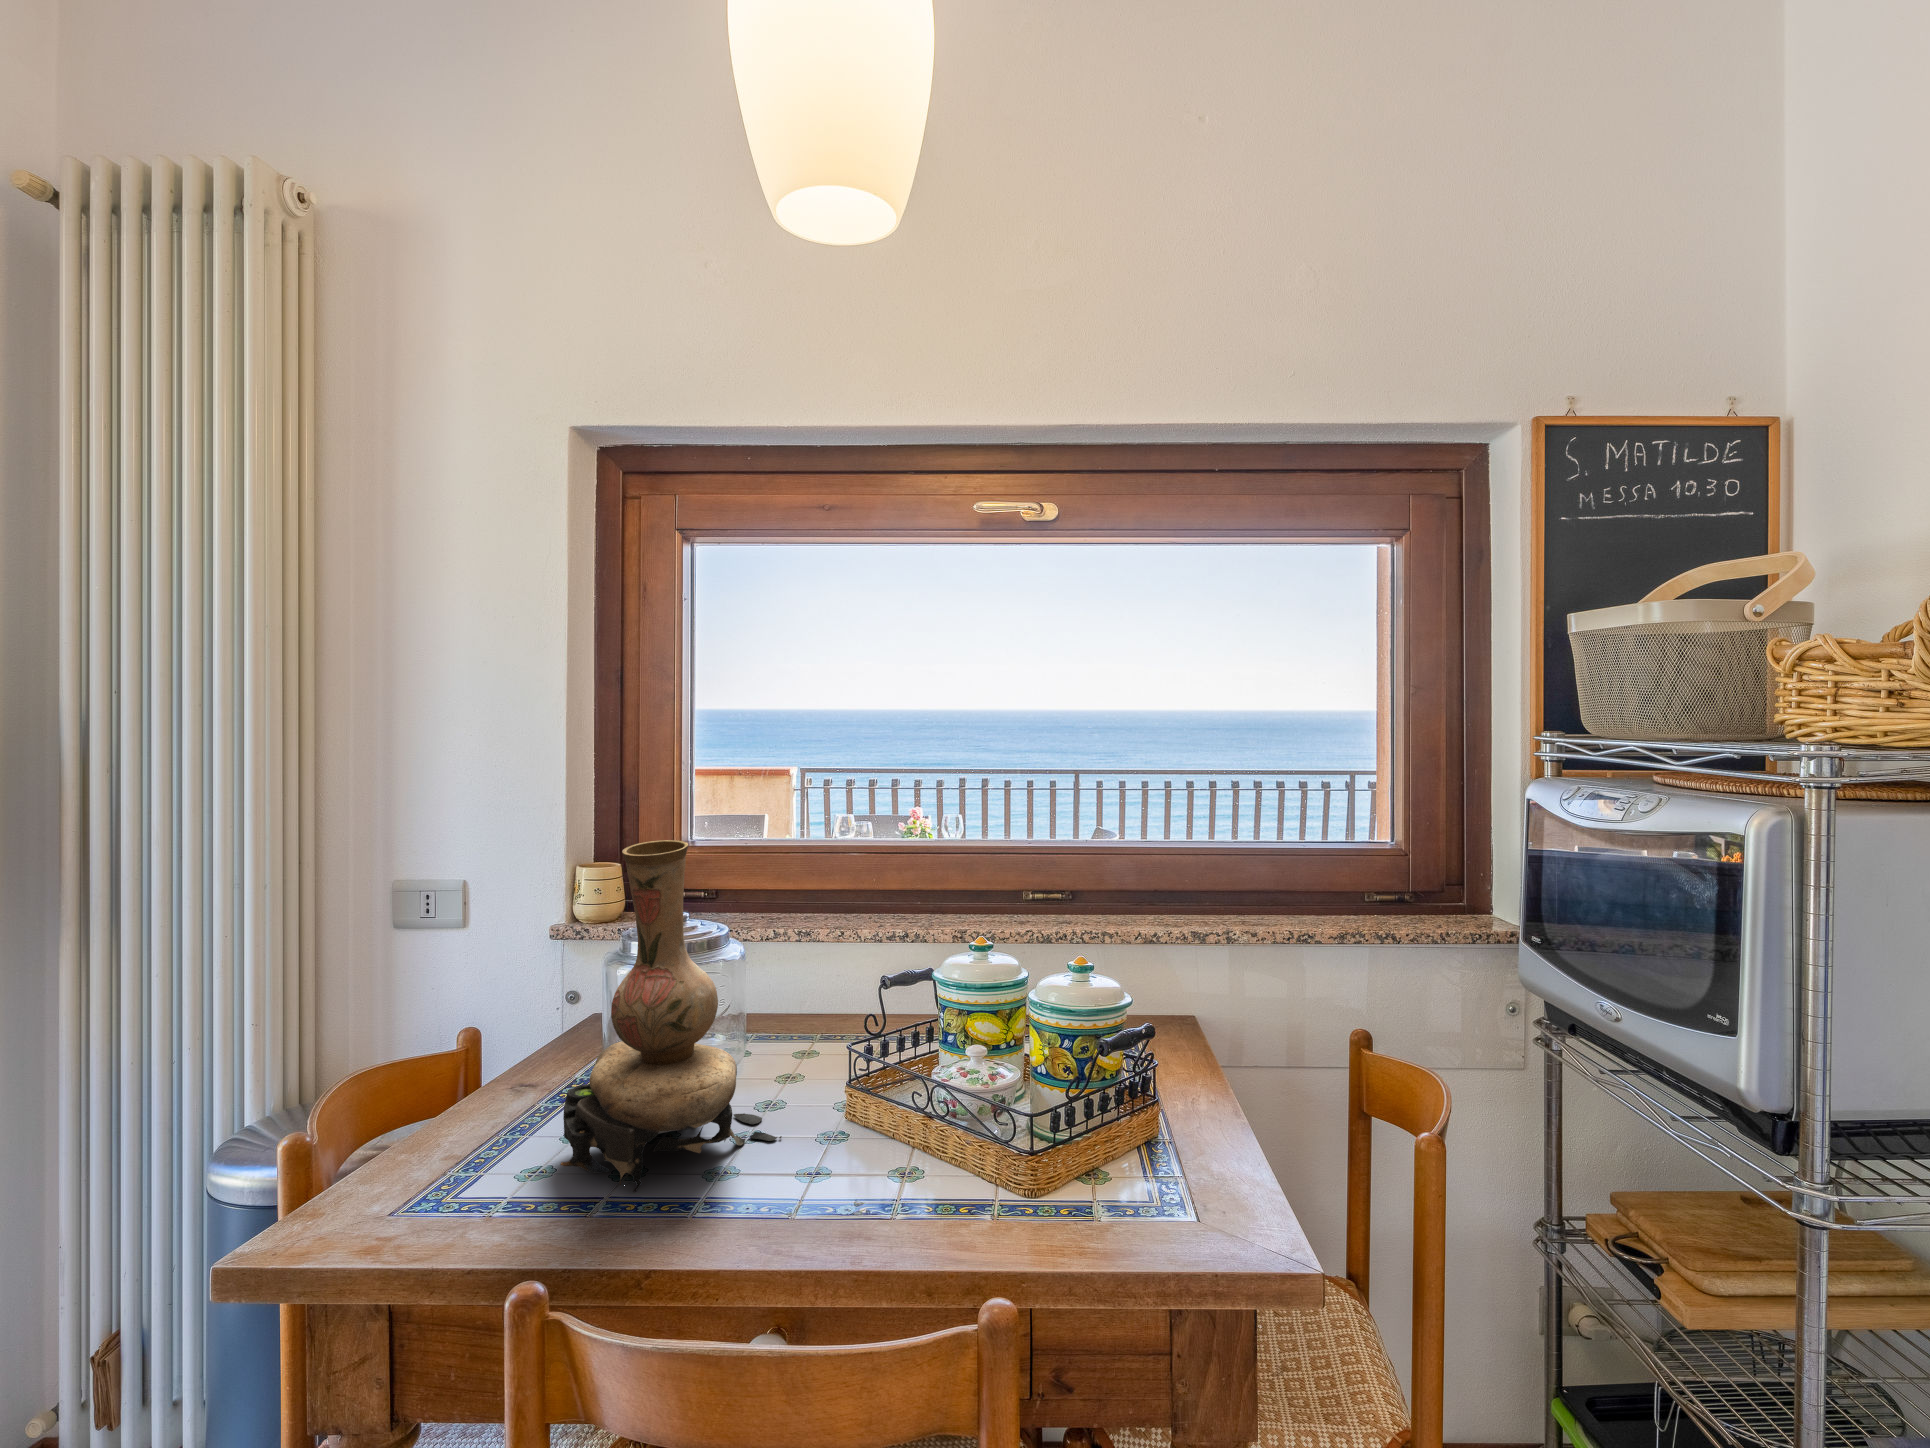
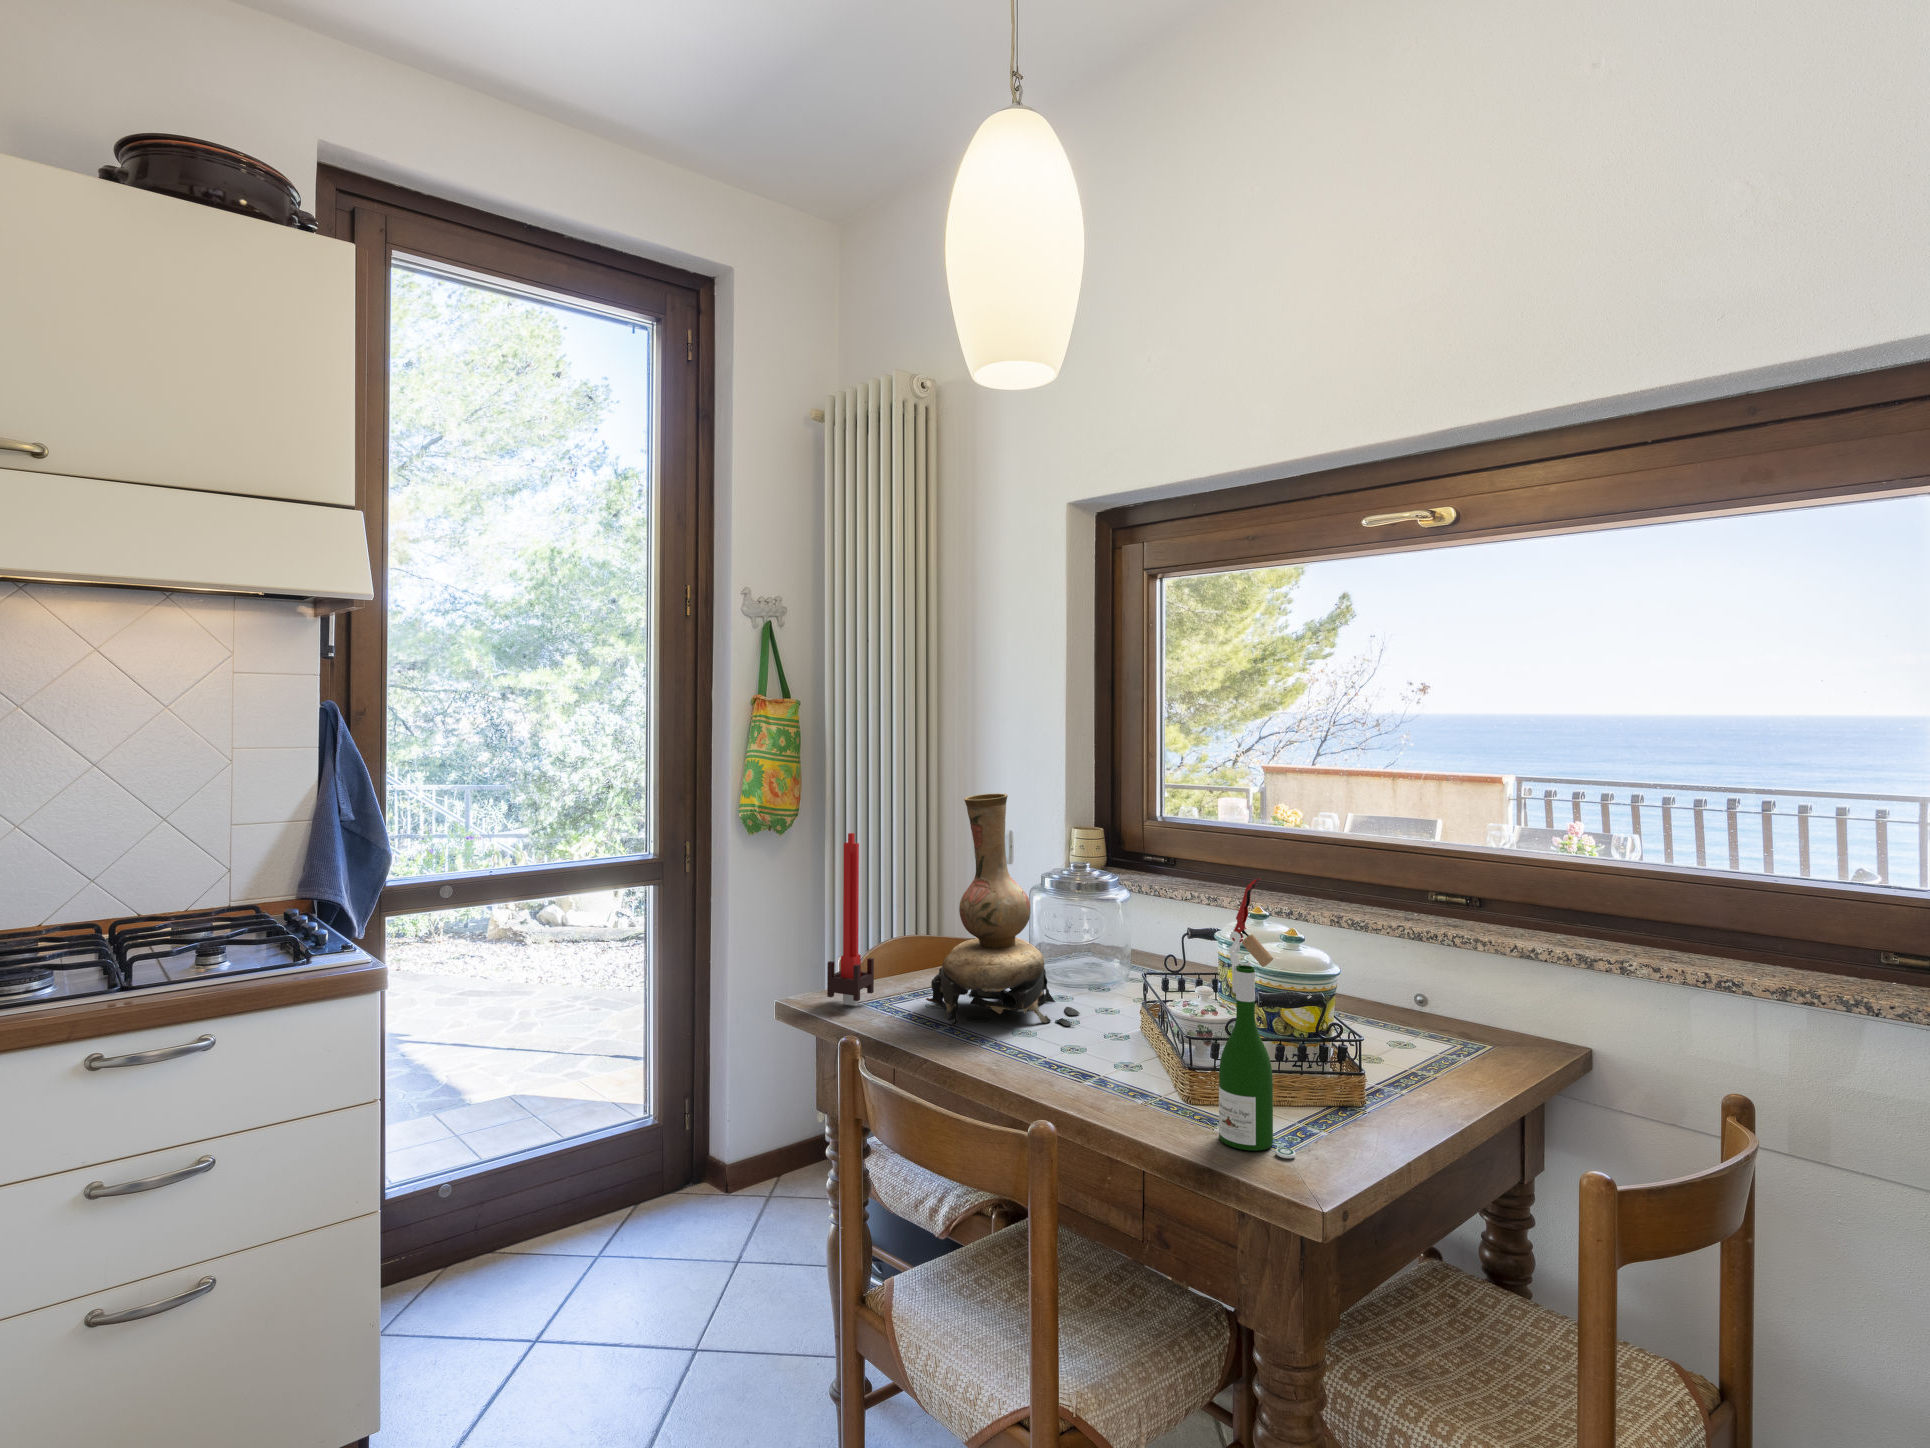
wine bottle: none [1110,915,1200,1228] -> present [1219,878,1295,1158]
candle: none [390,931,458,1216] -> present [827,833,874,1006]

